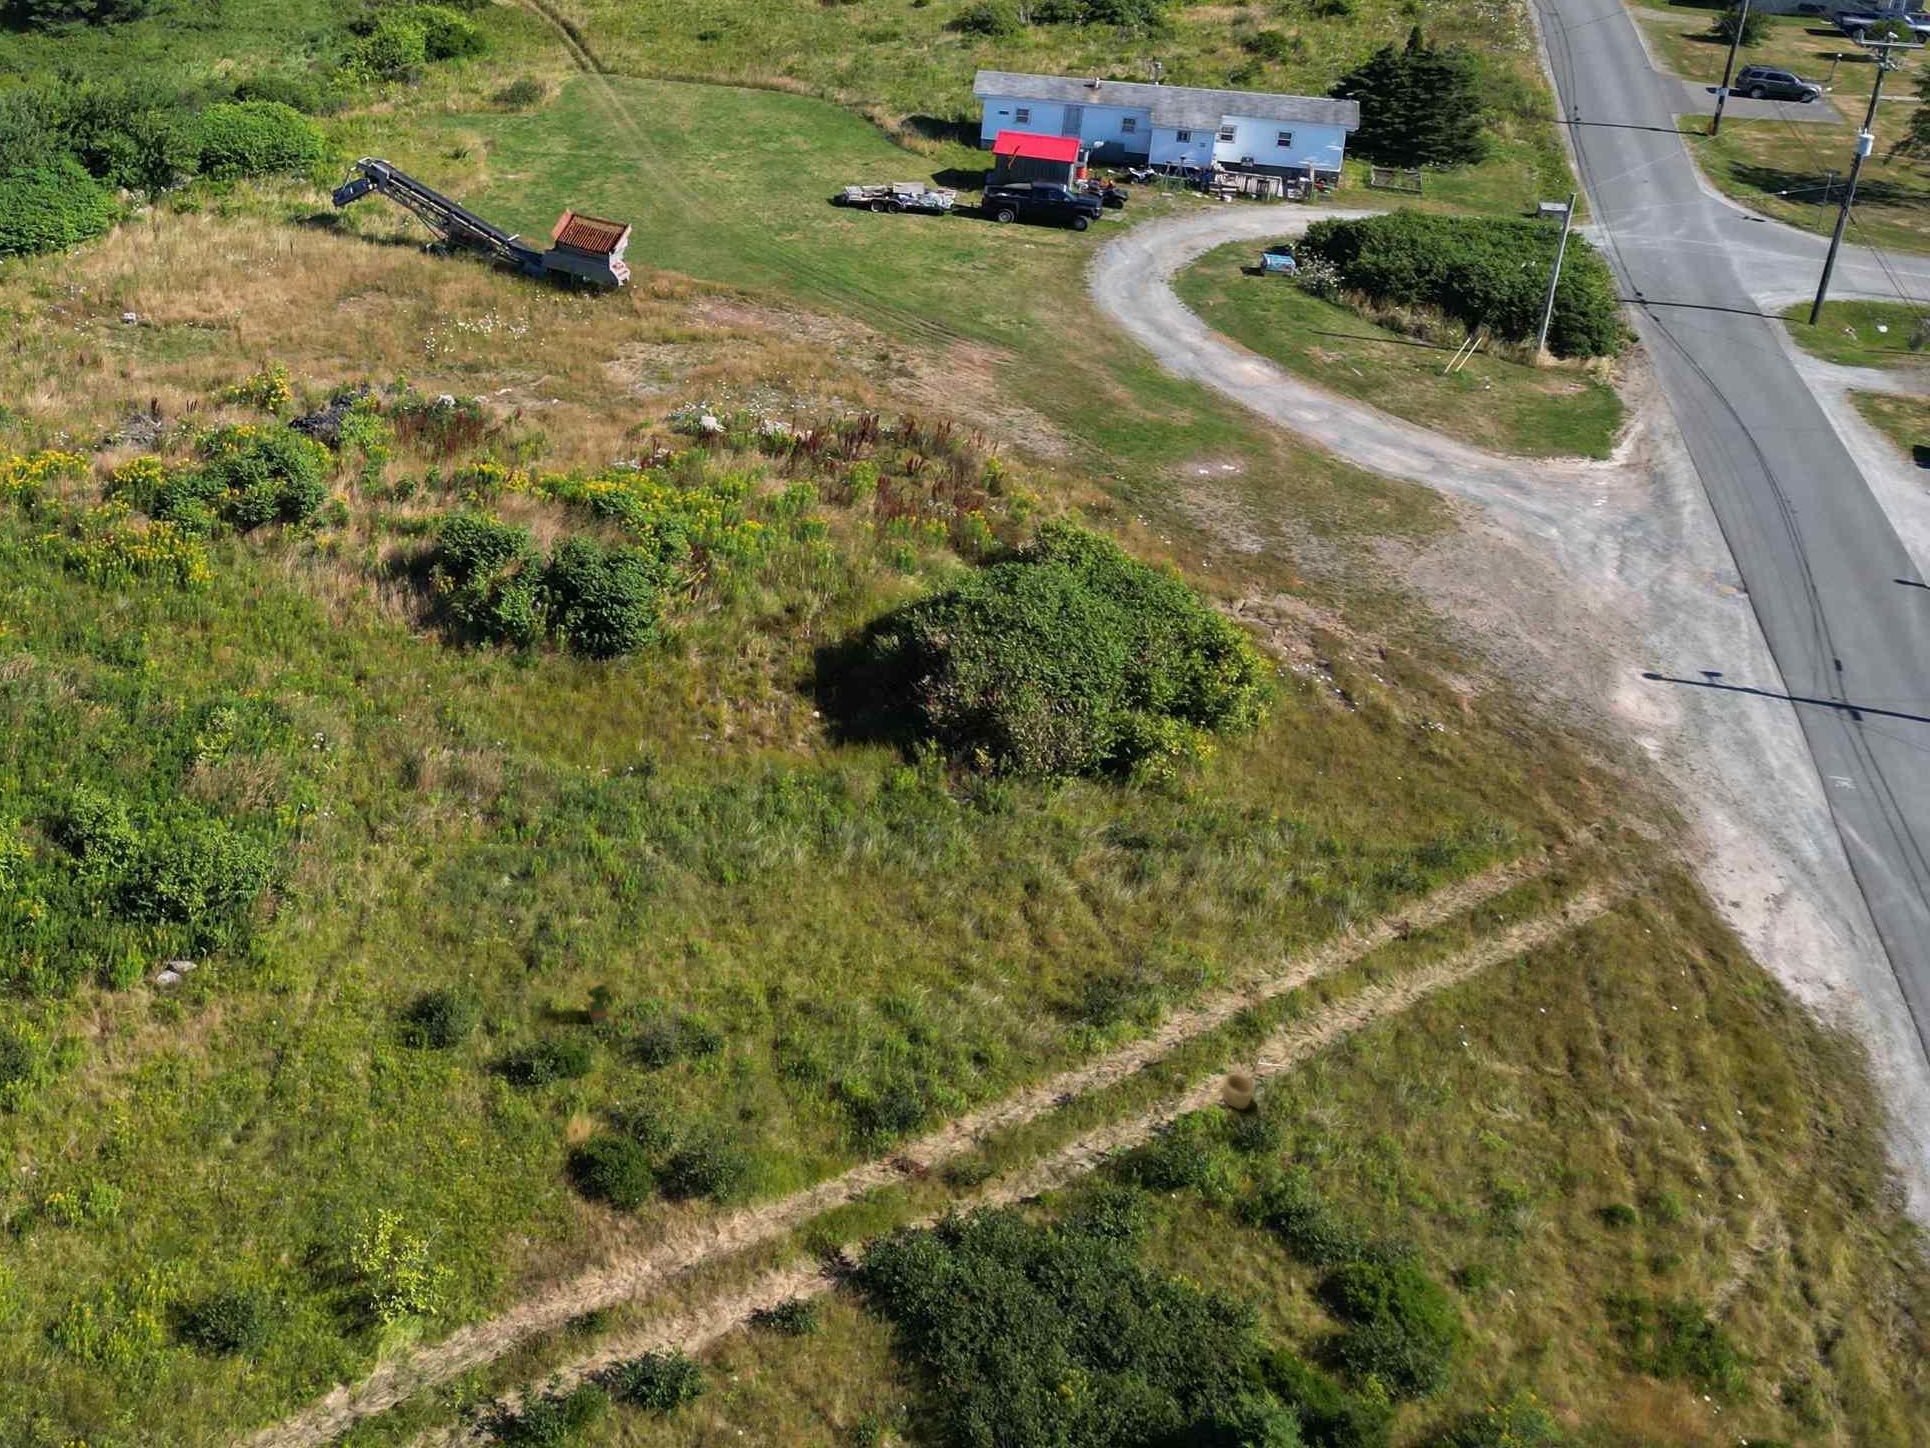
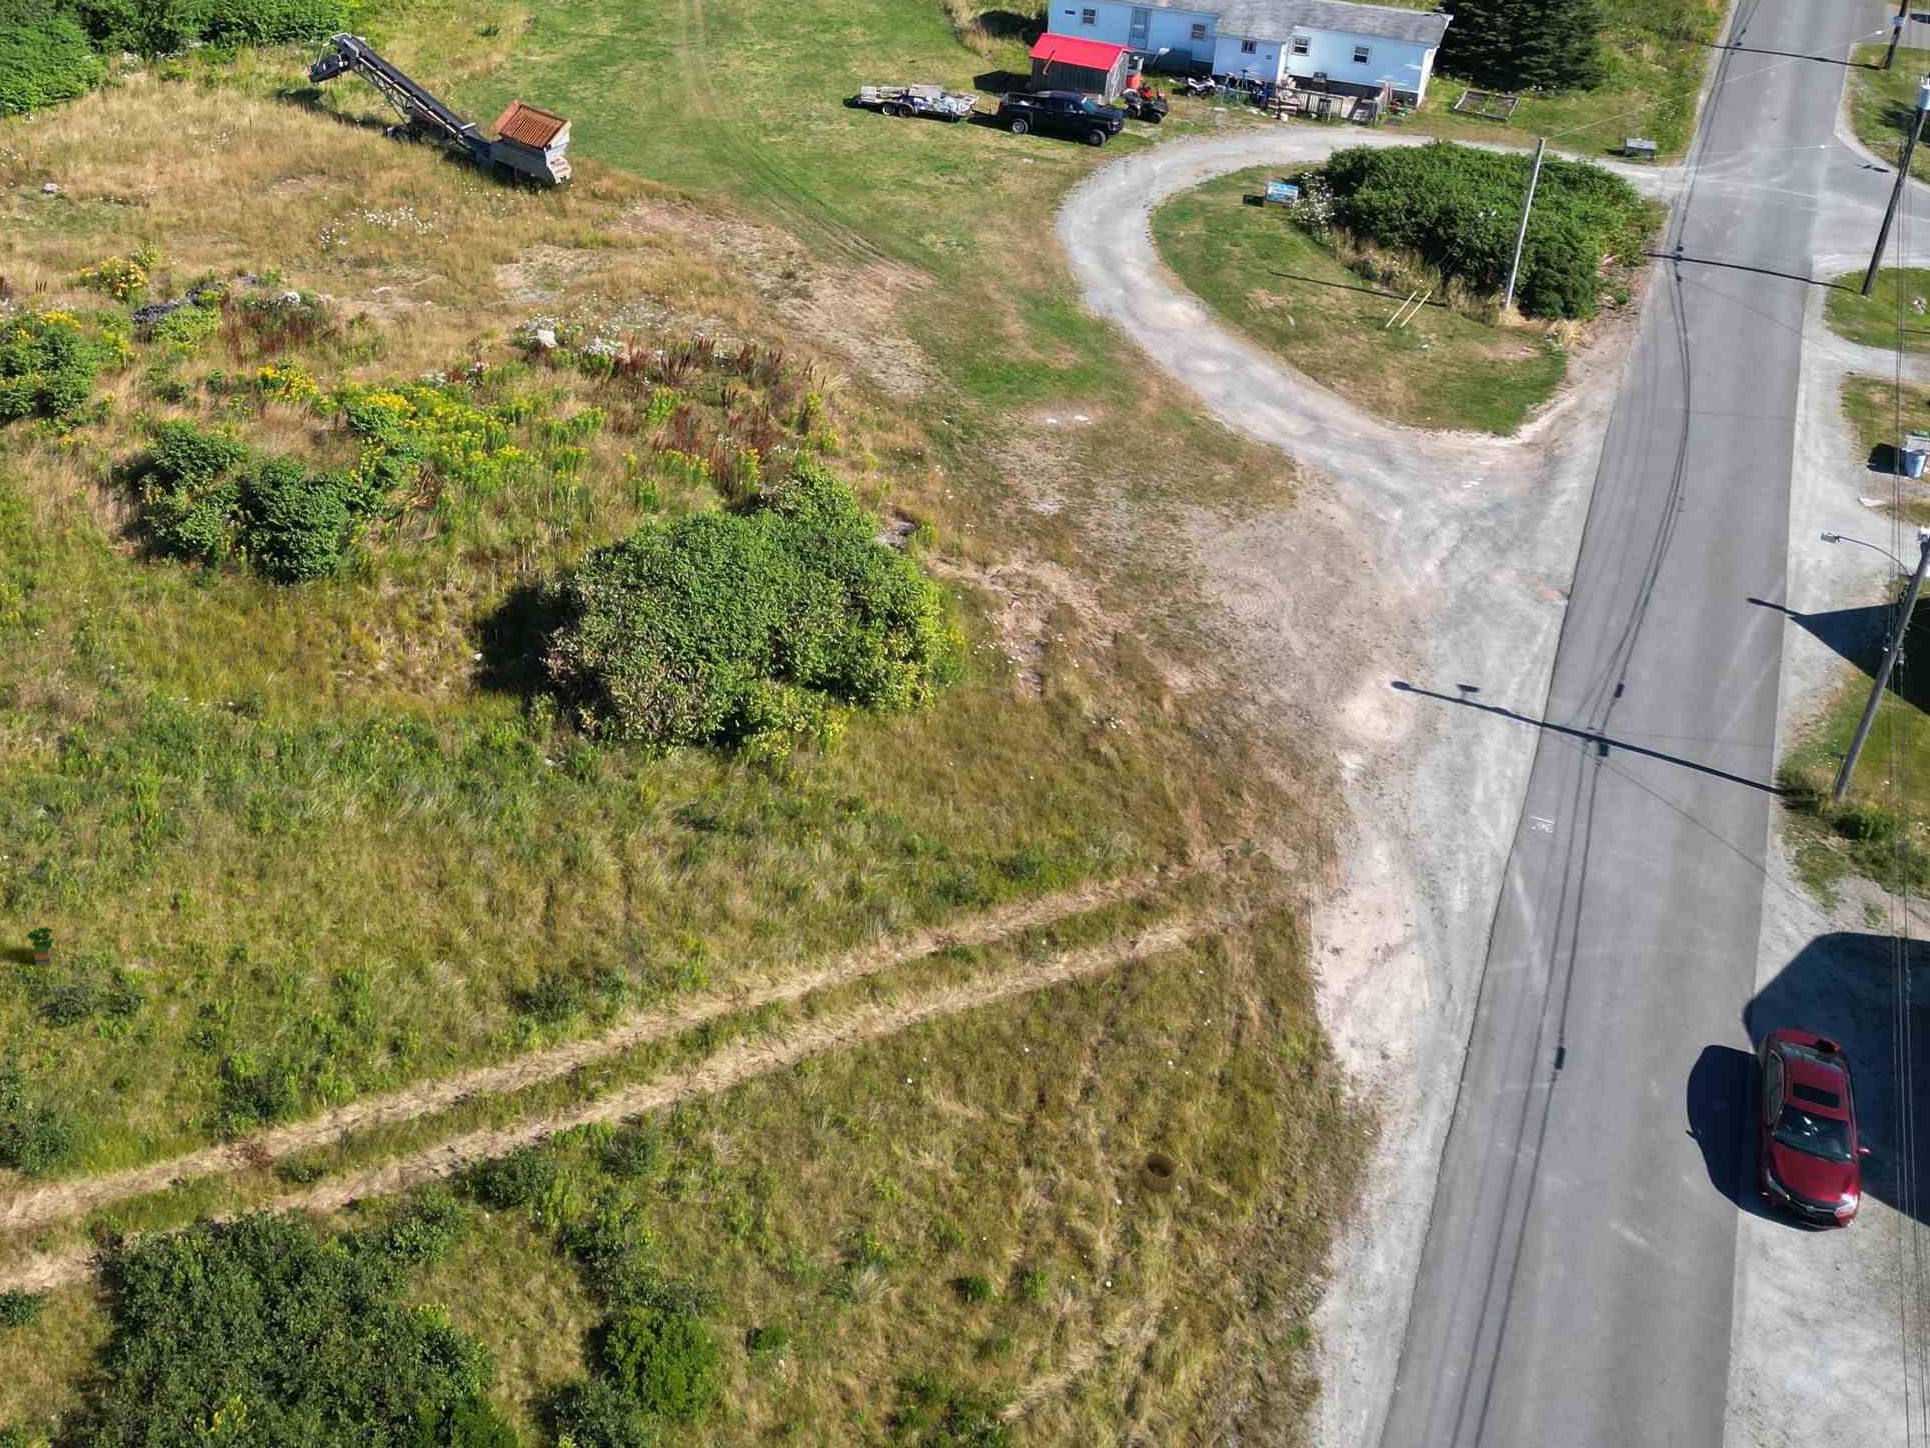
wooden bucket: present [1222,1074,1254,1109] -> present [1142,1152,1175,1192]

